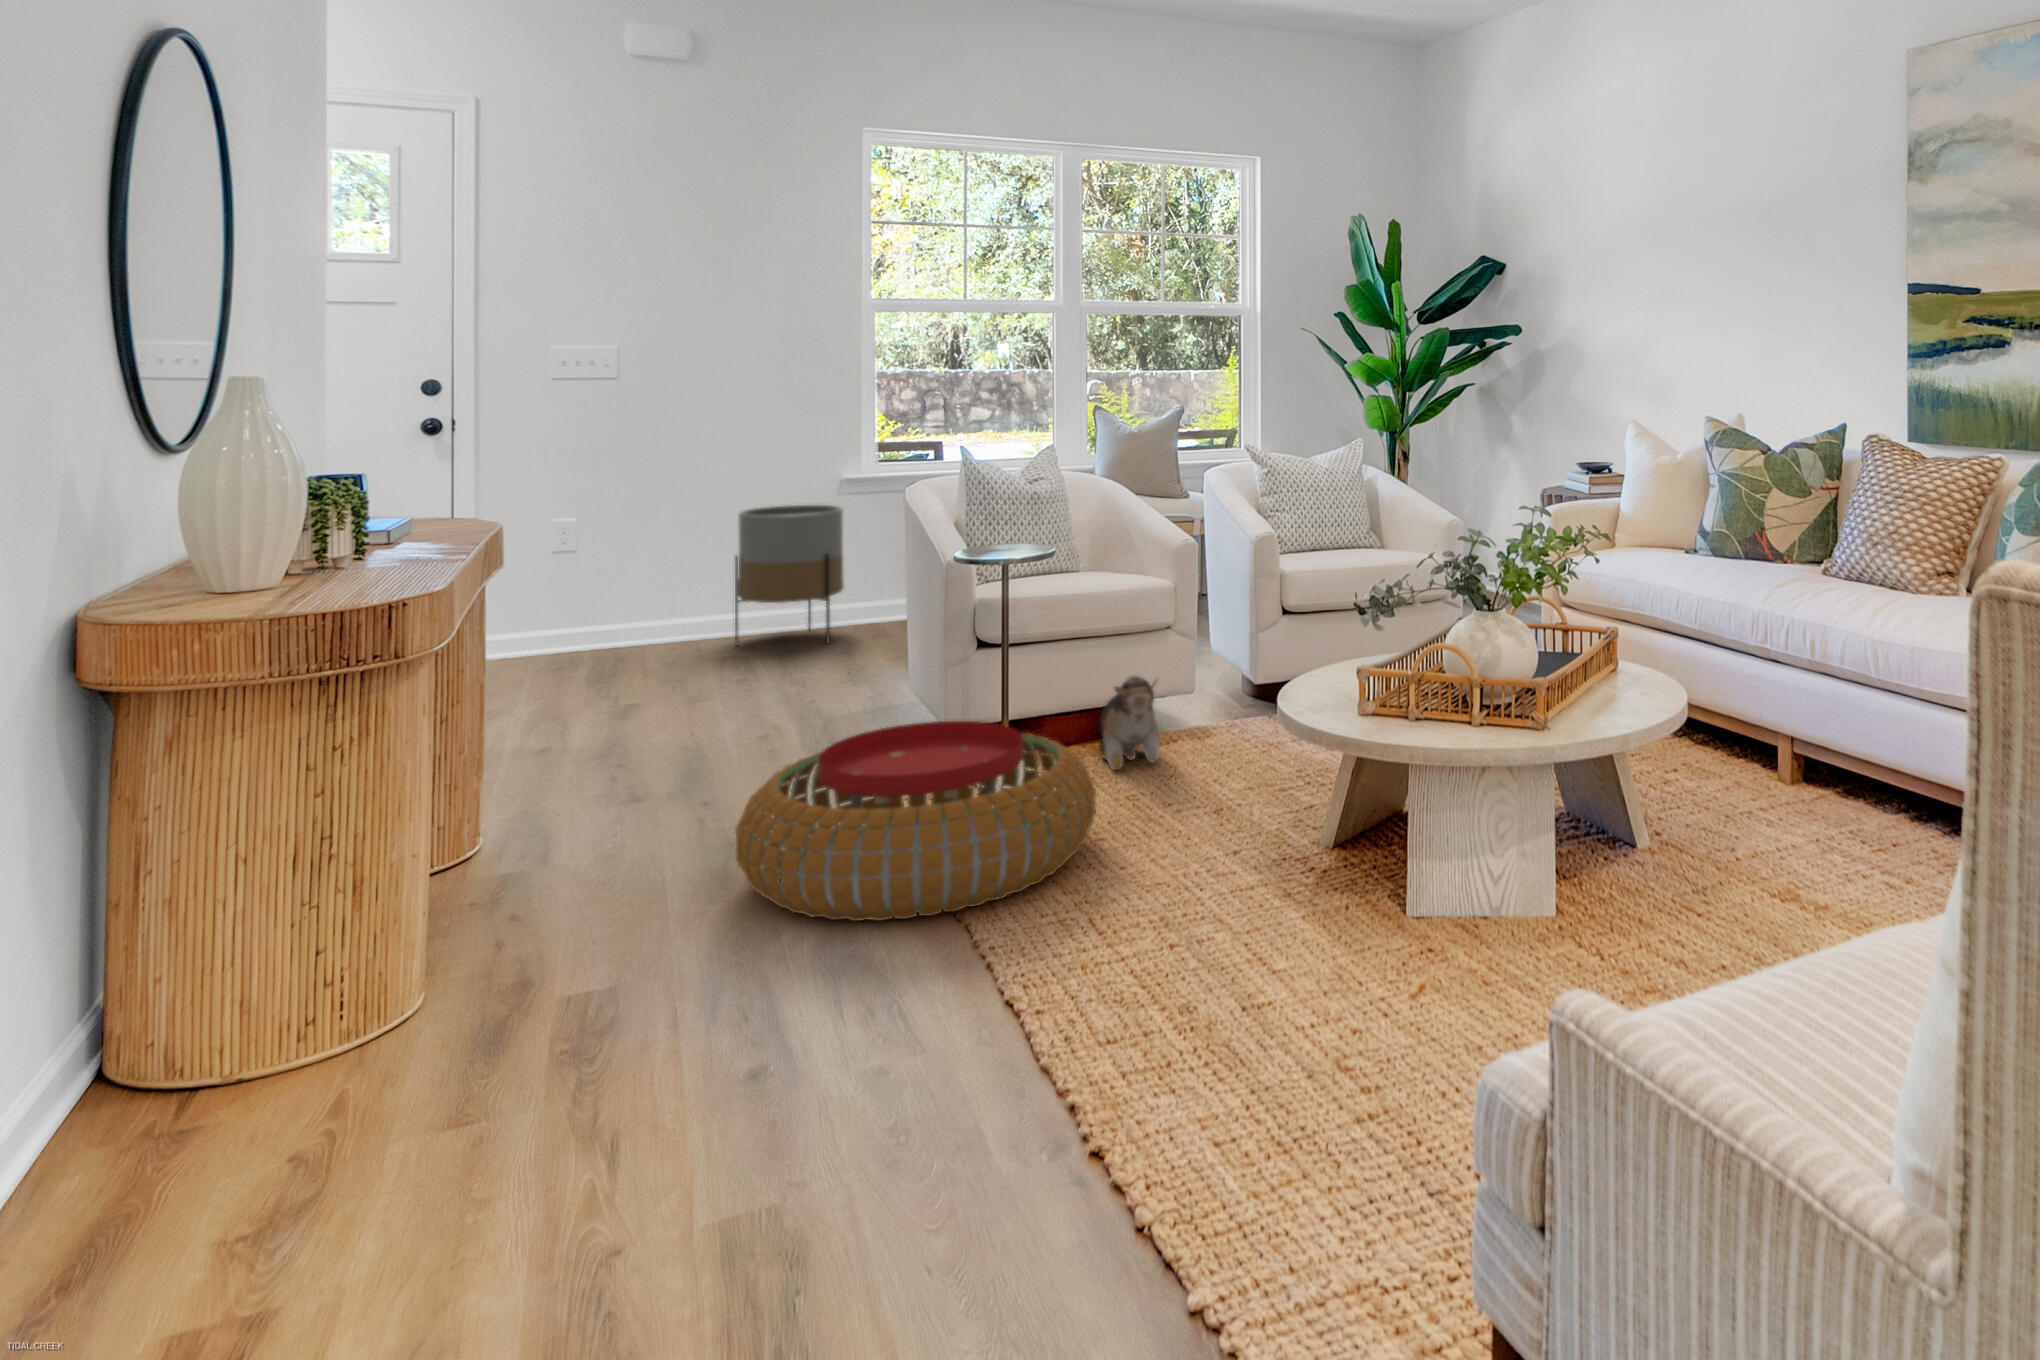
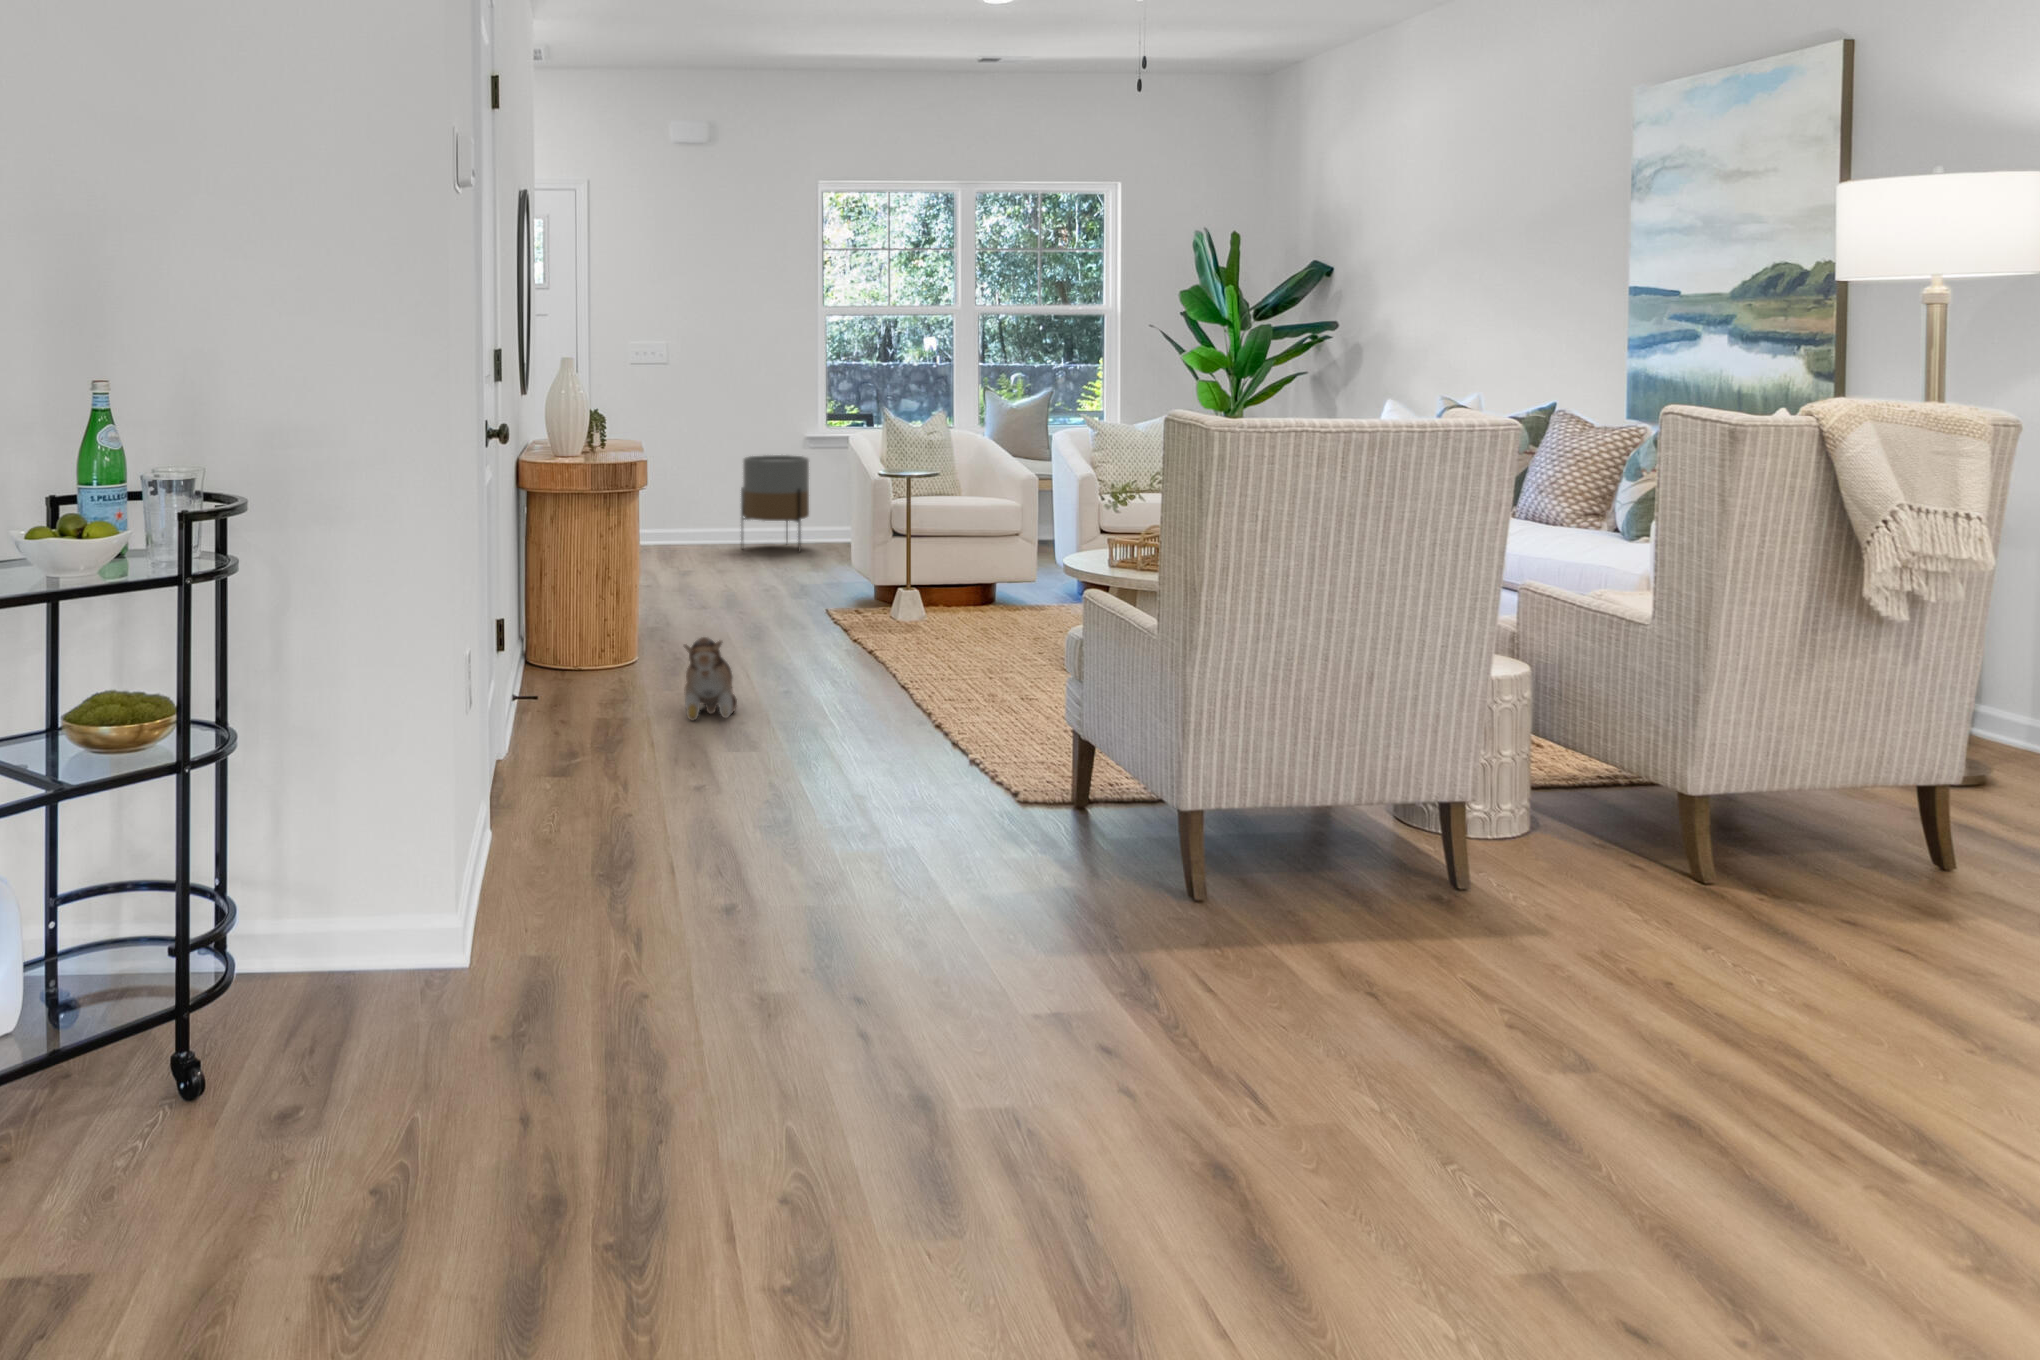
plush toy: present [1099,676,1159,770] -> present [684,637,737,720]
pouf: present [735,721,1096,921] -> none [763,570,959,664]

